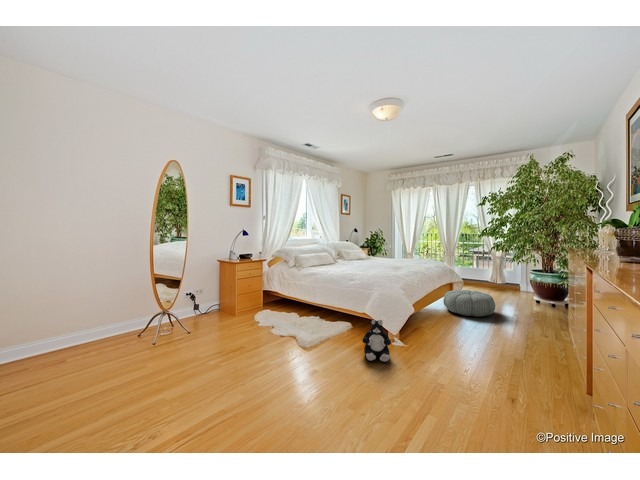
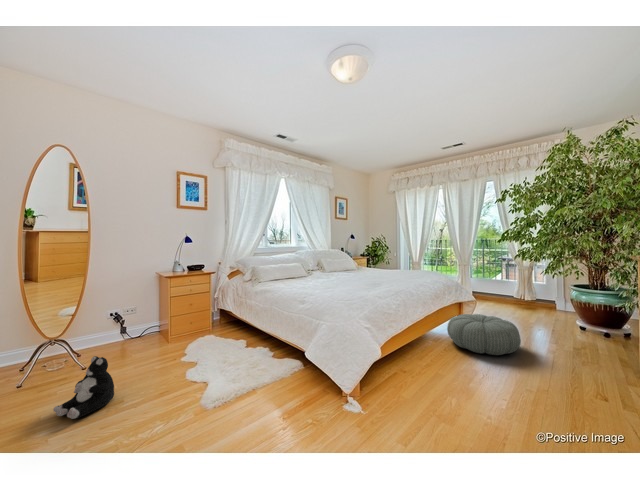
plush toy: present [362,320,391,362] -> present [53,356,114,419]

